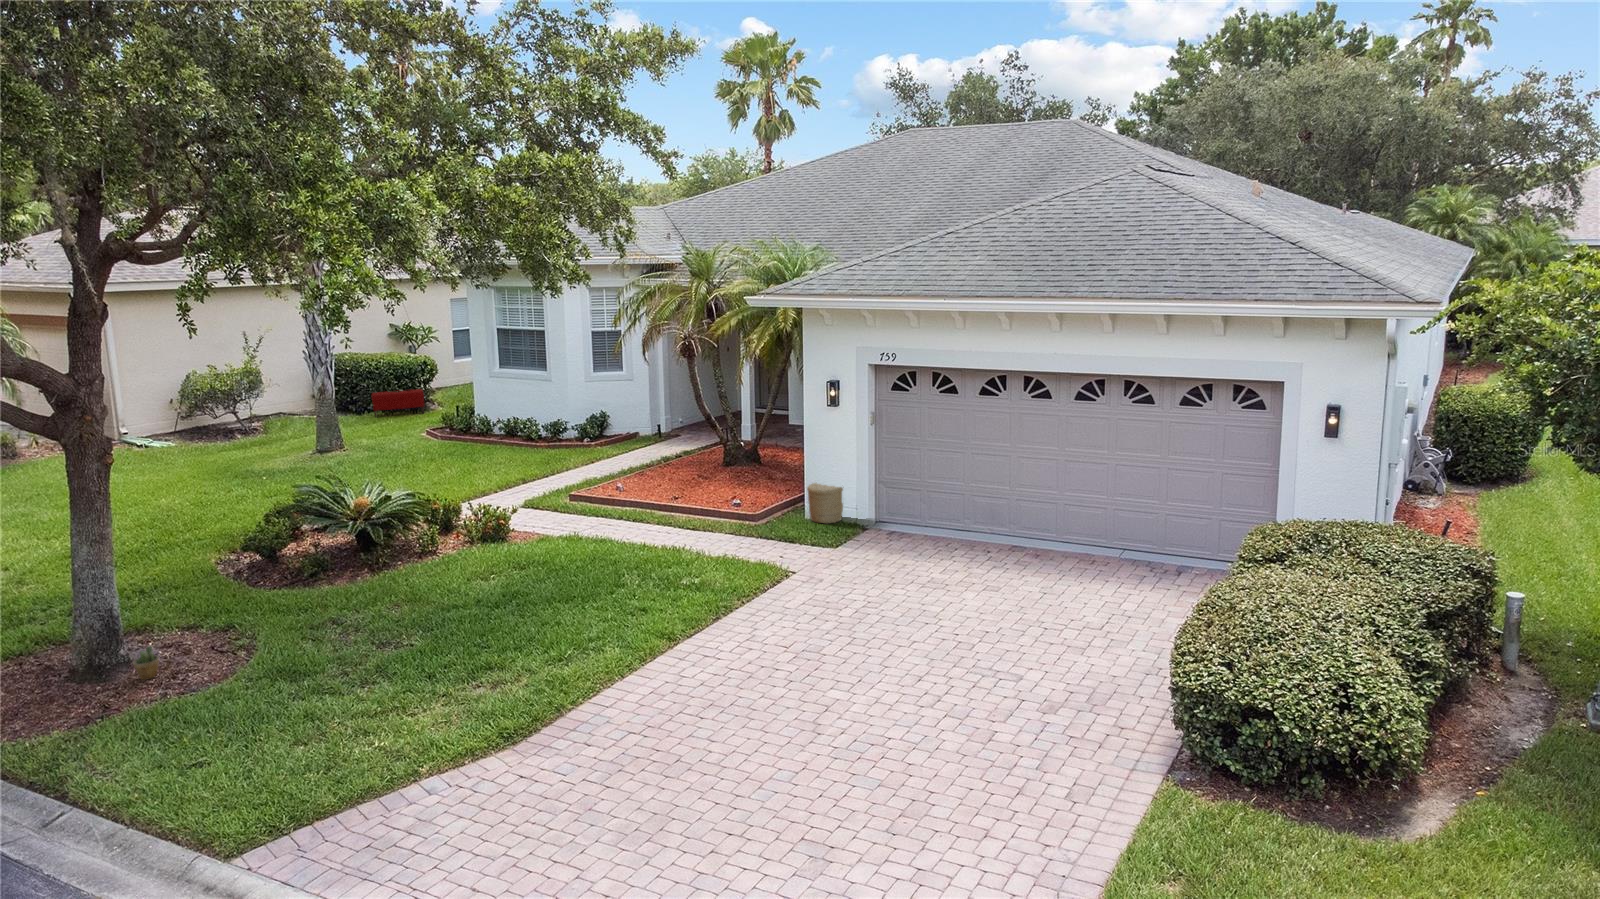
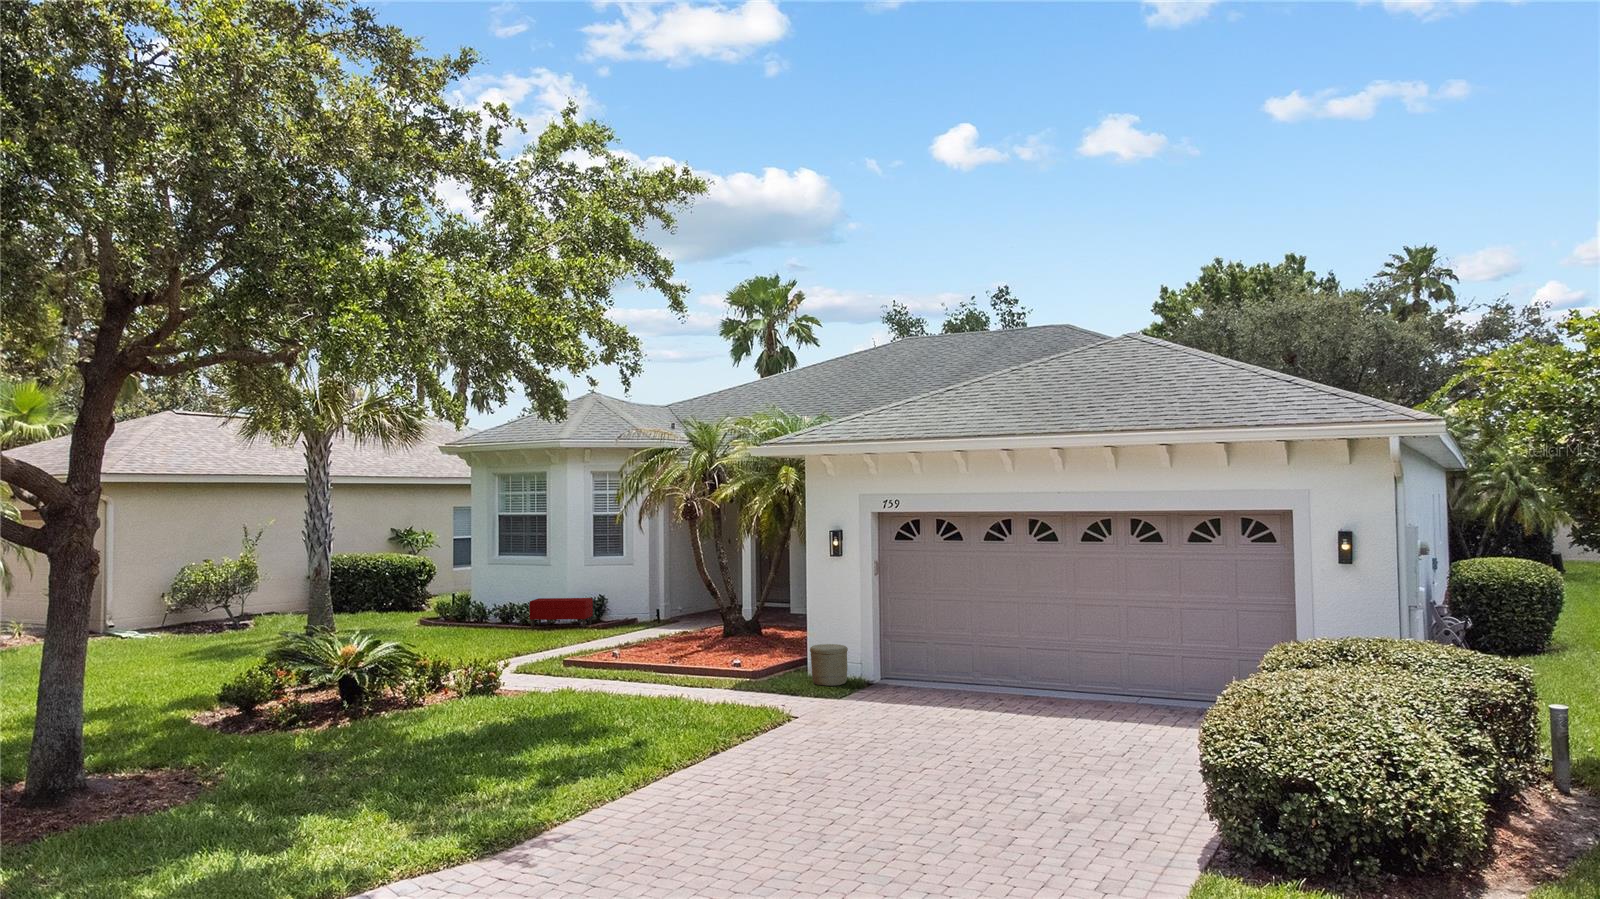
bench: present [372,389,424,417] -> present [529,598,593,628]
potted plant: present [133,646,159,680] -> none [86,762,115,799]

